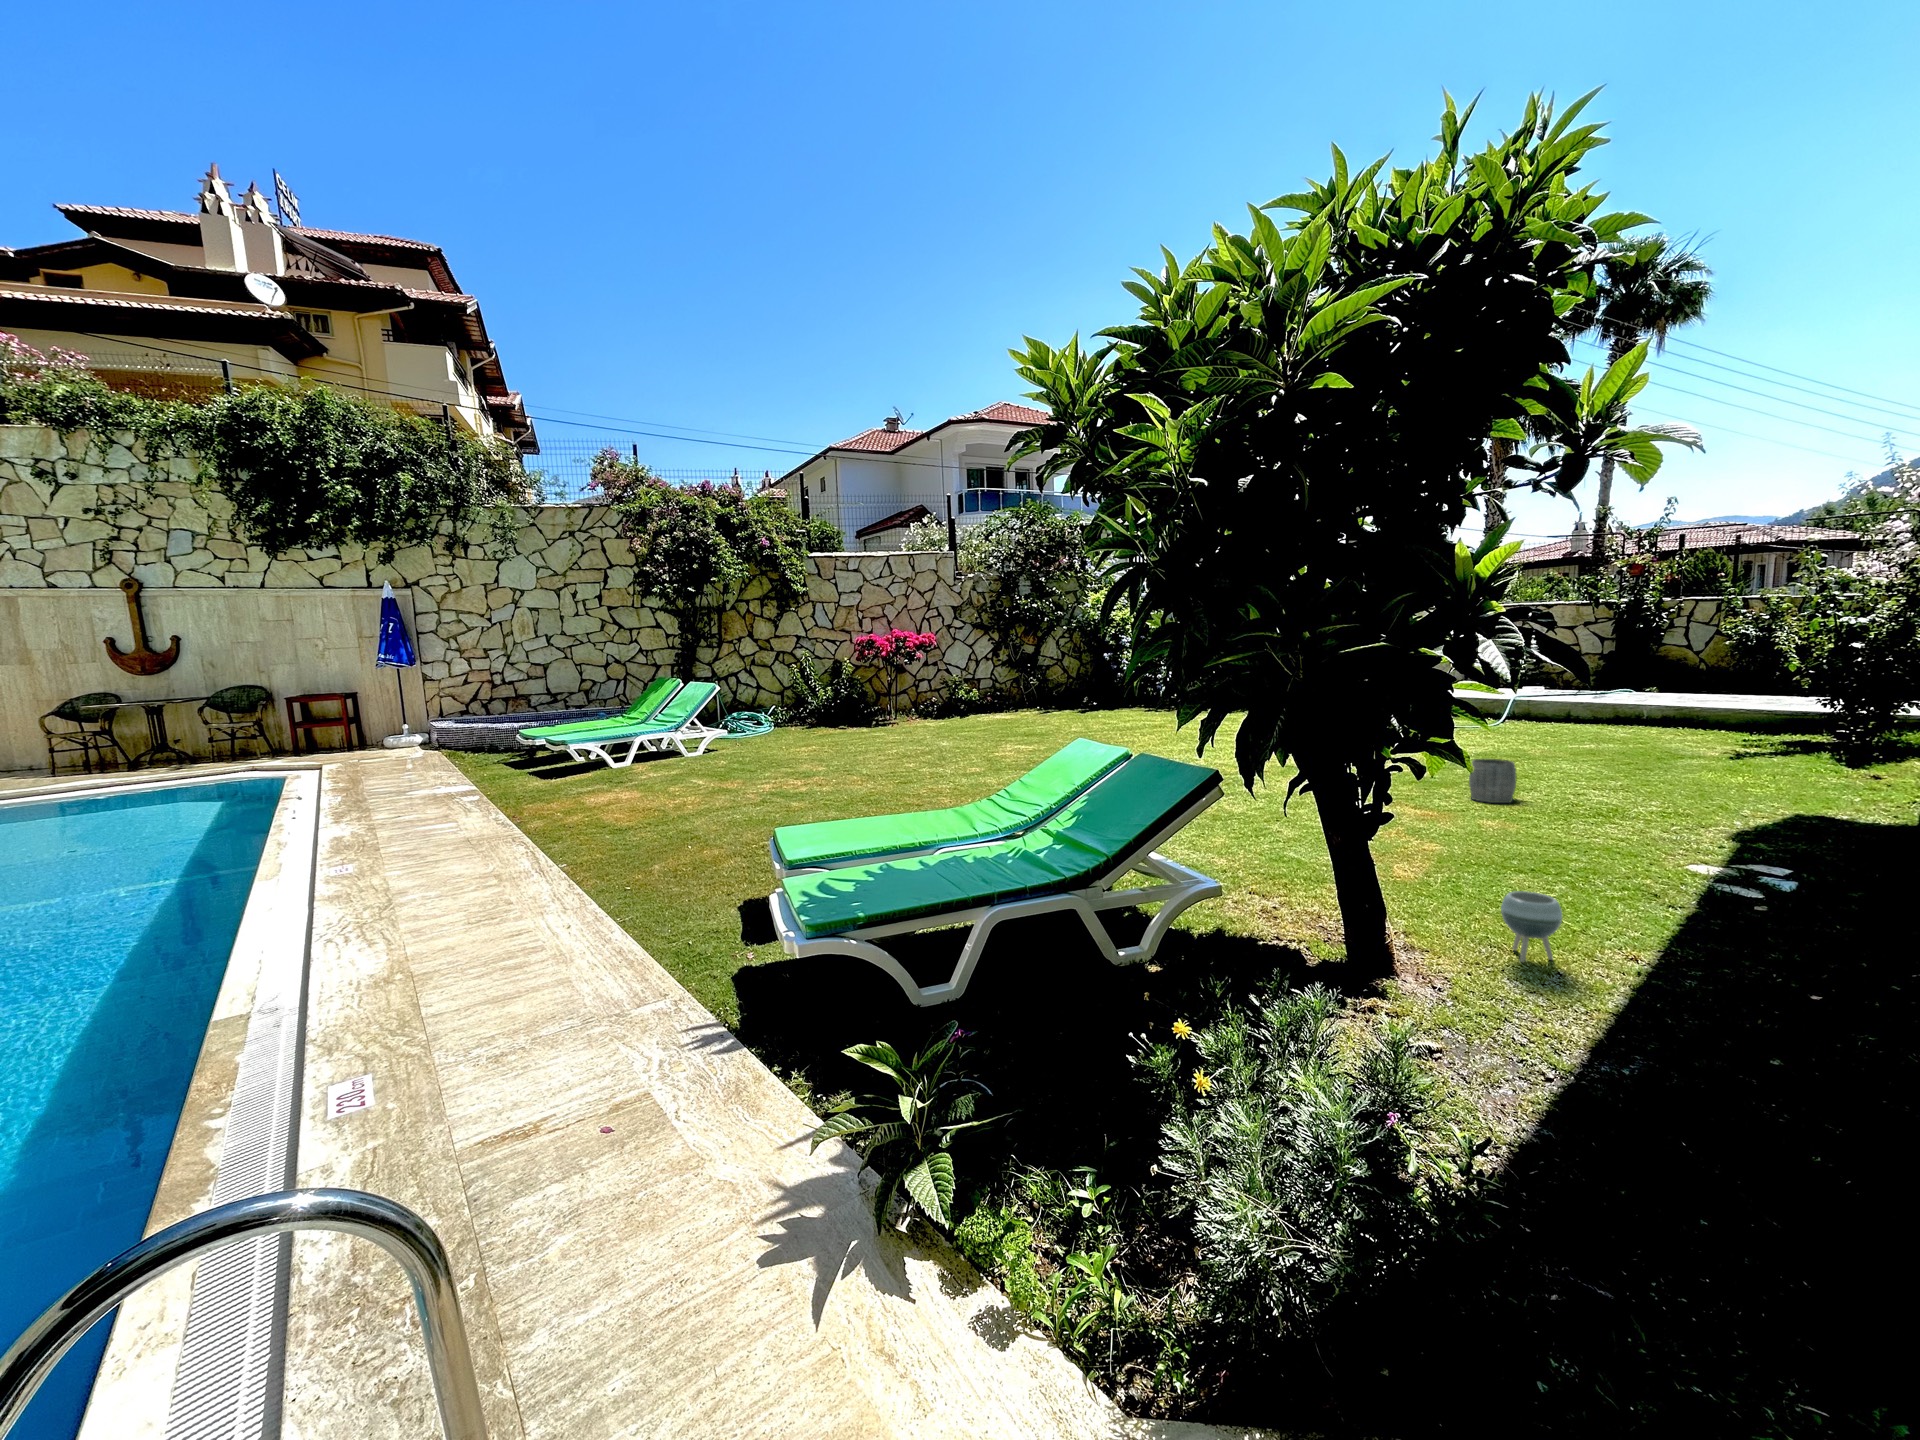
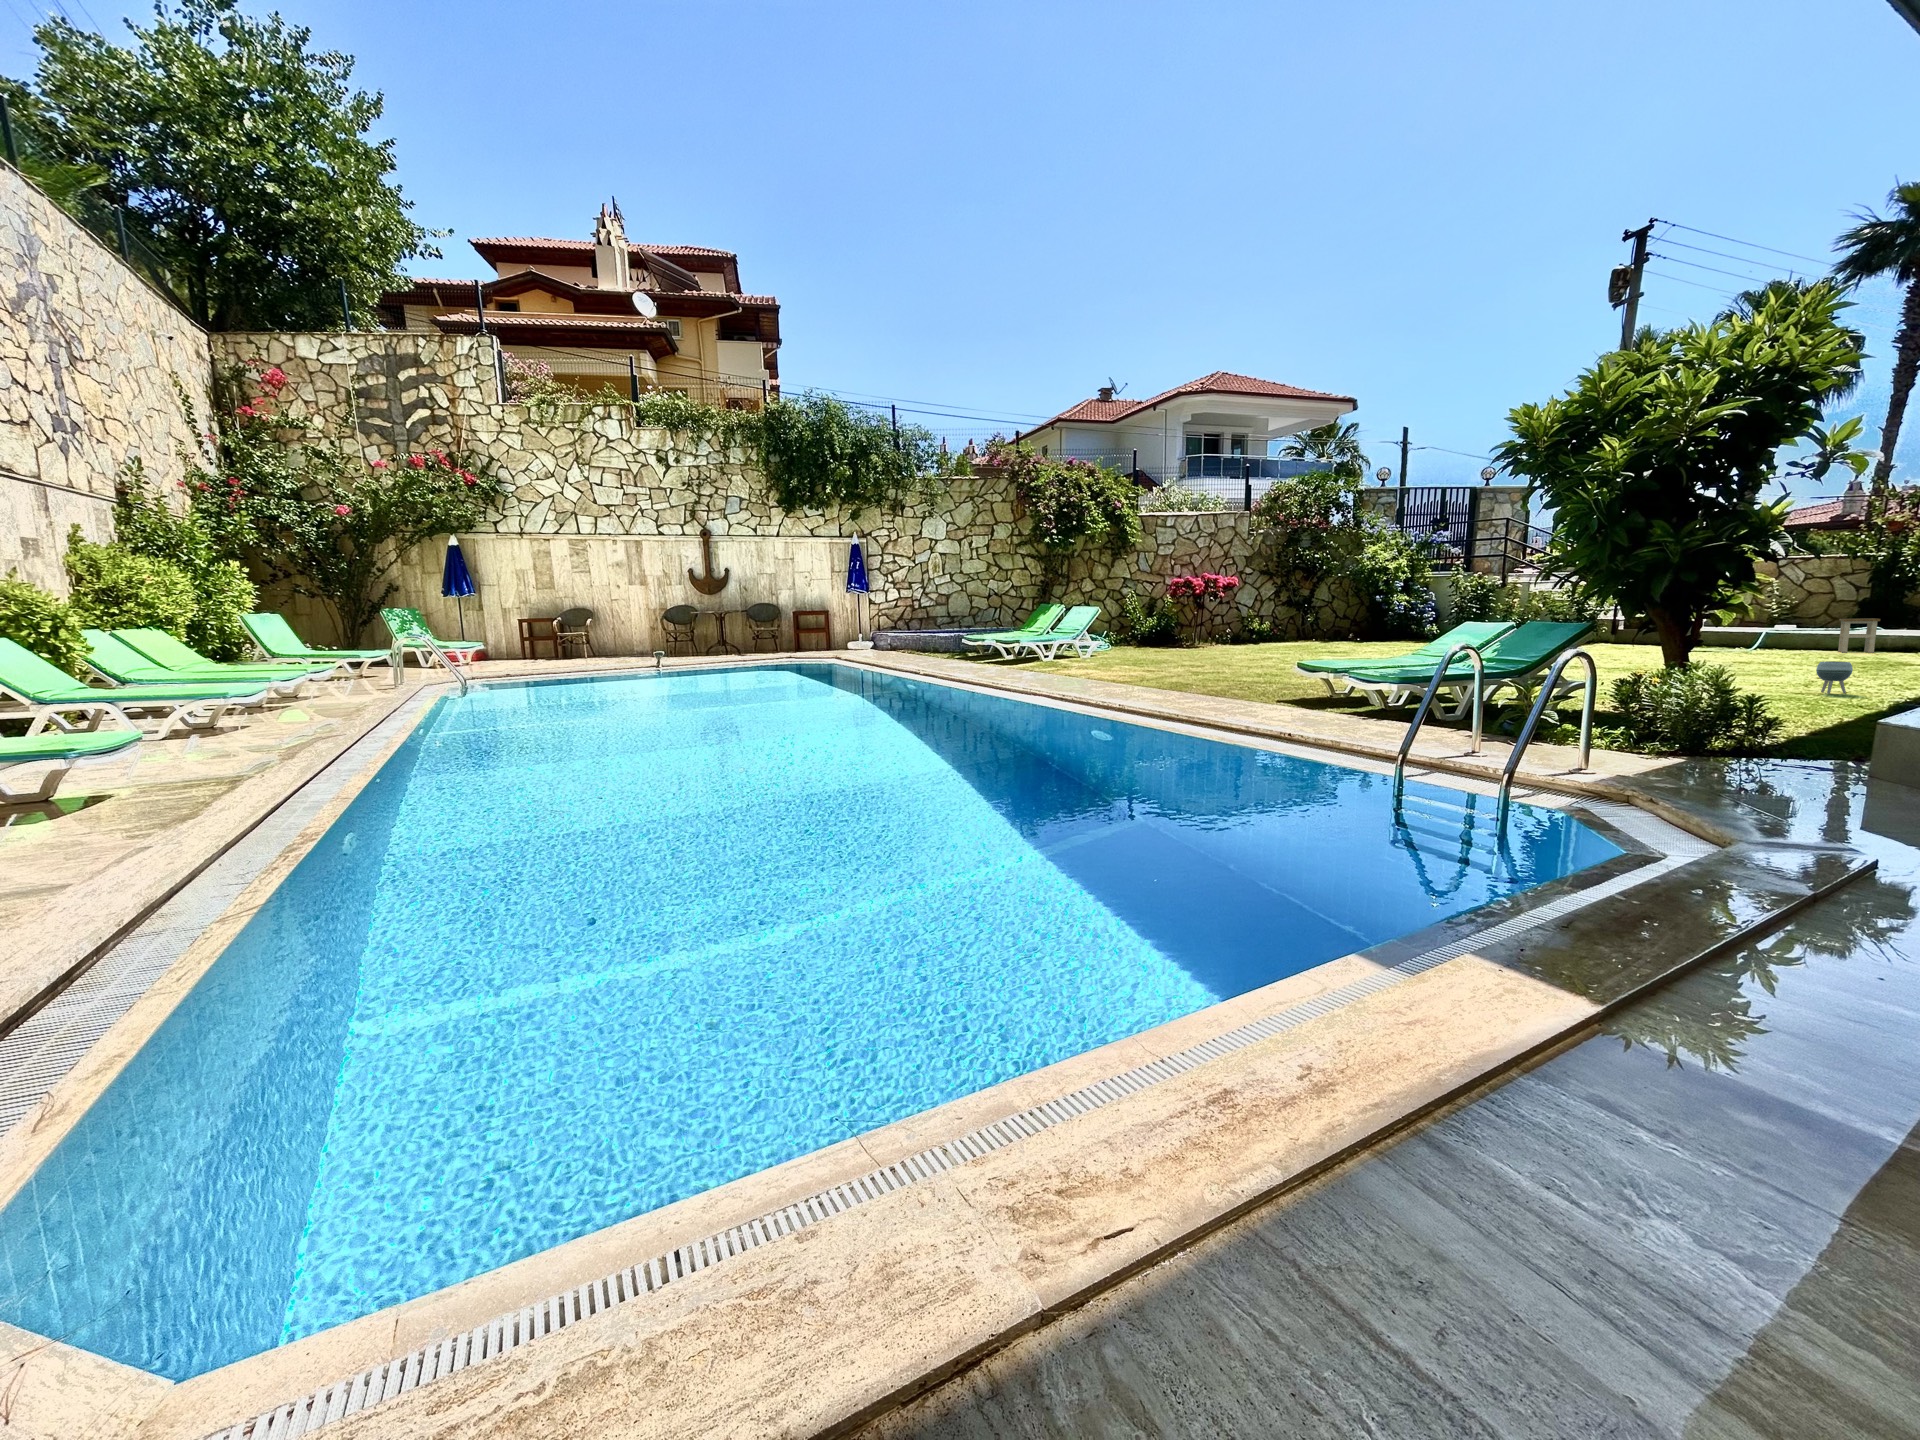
stool: none [1579,714,1627,763] -> present [1838,618,1880,653]
woven basket: present [1469,759,1516,803] -> none [1760,637,1797,665]

